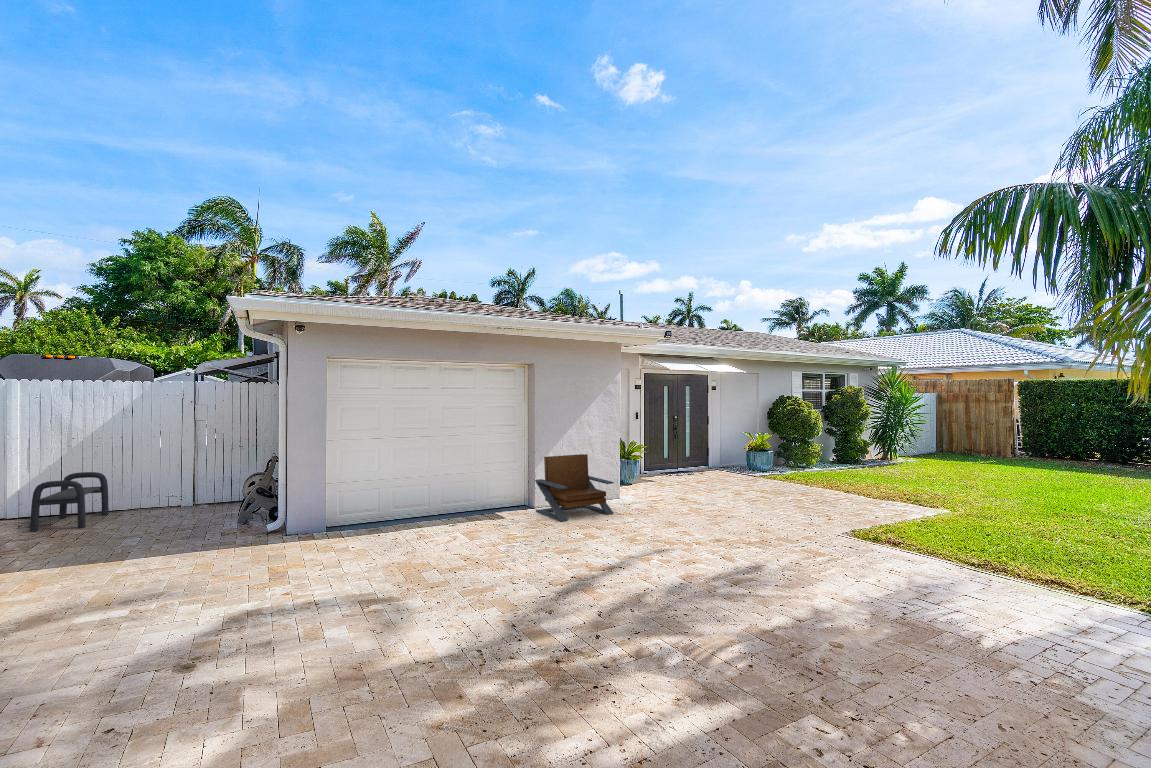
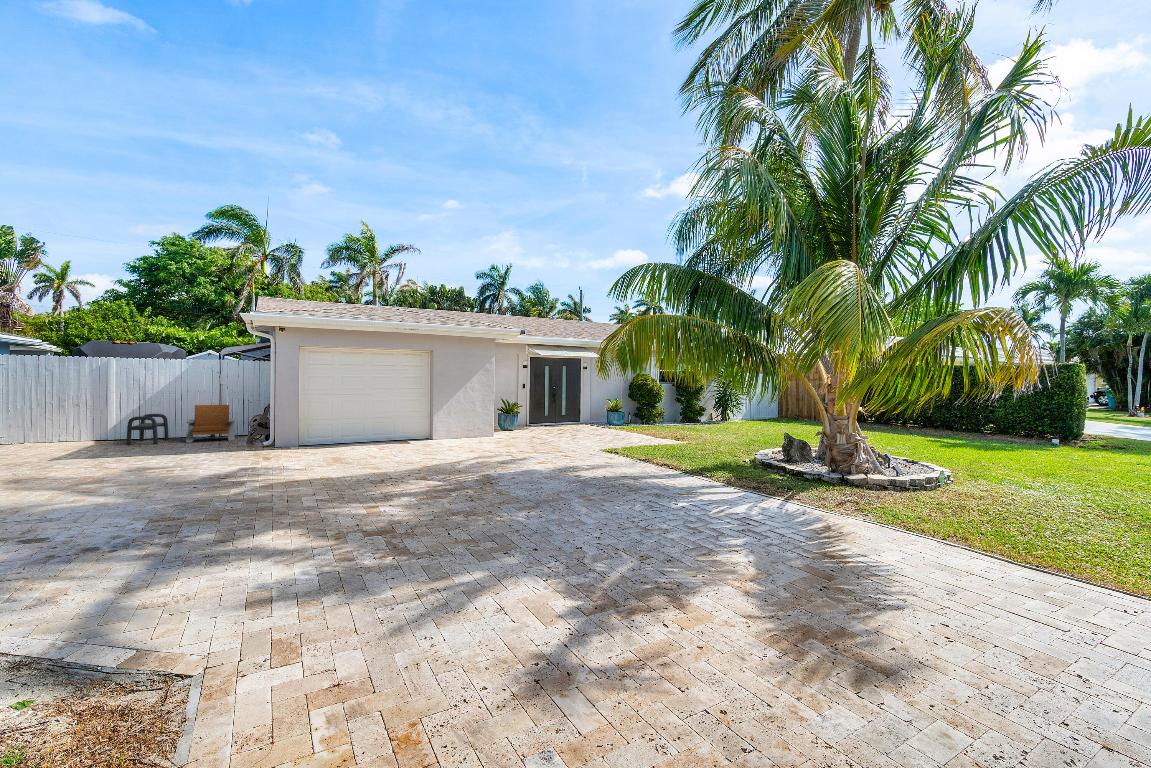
lounge chair: present [535,454,613,522] -> present [186,405,235,443]

